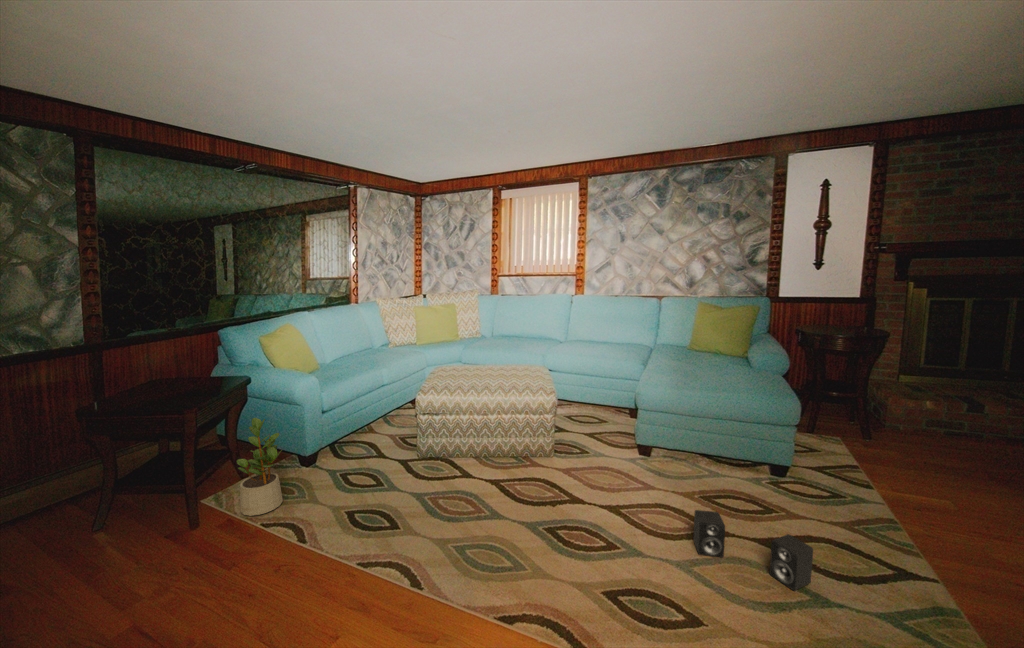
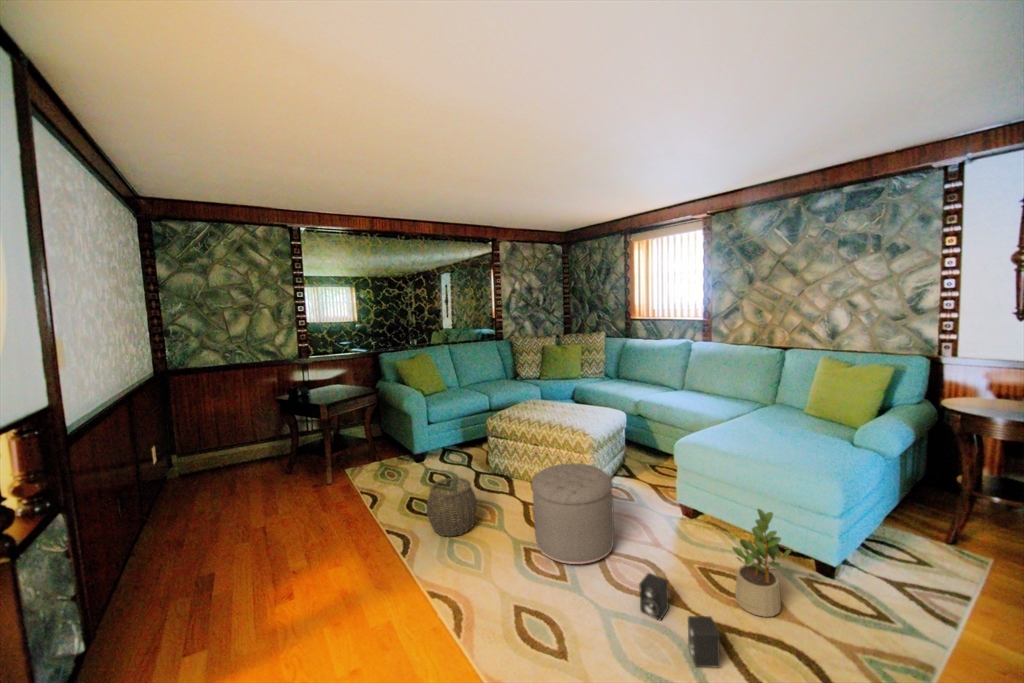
ottoman: none [526,413,621,528] -> present [531,463,614,564]
potted plant: present [237,418,283,516] -> present [732,509,791,617]
woven basket: none [372,456,445,541] -> present [427,478,477,537]

